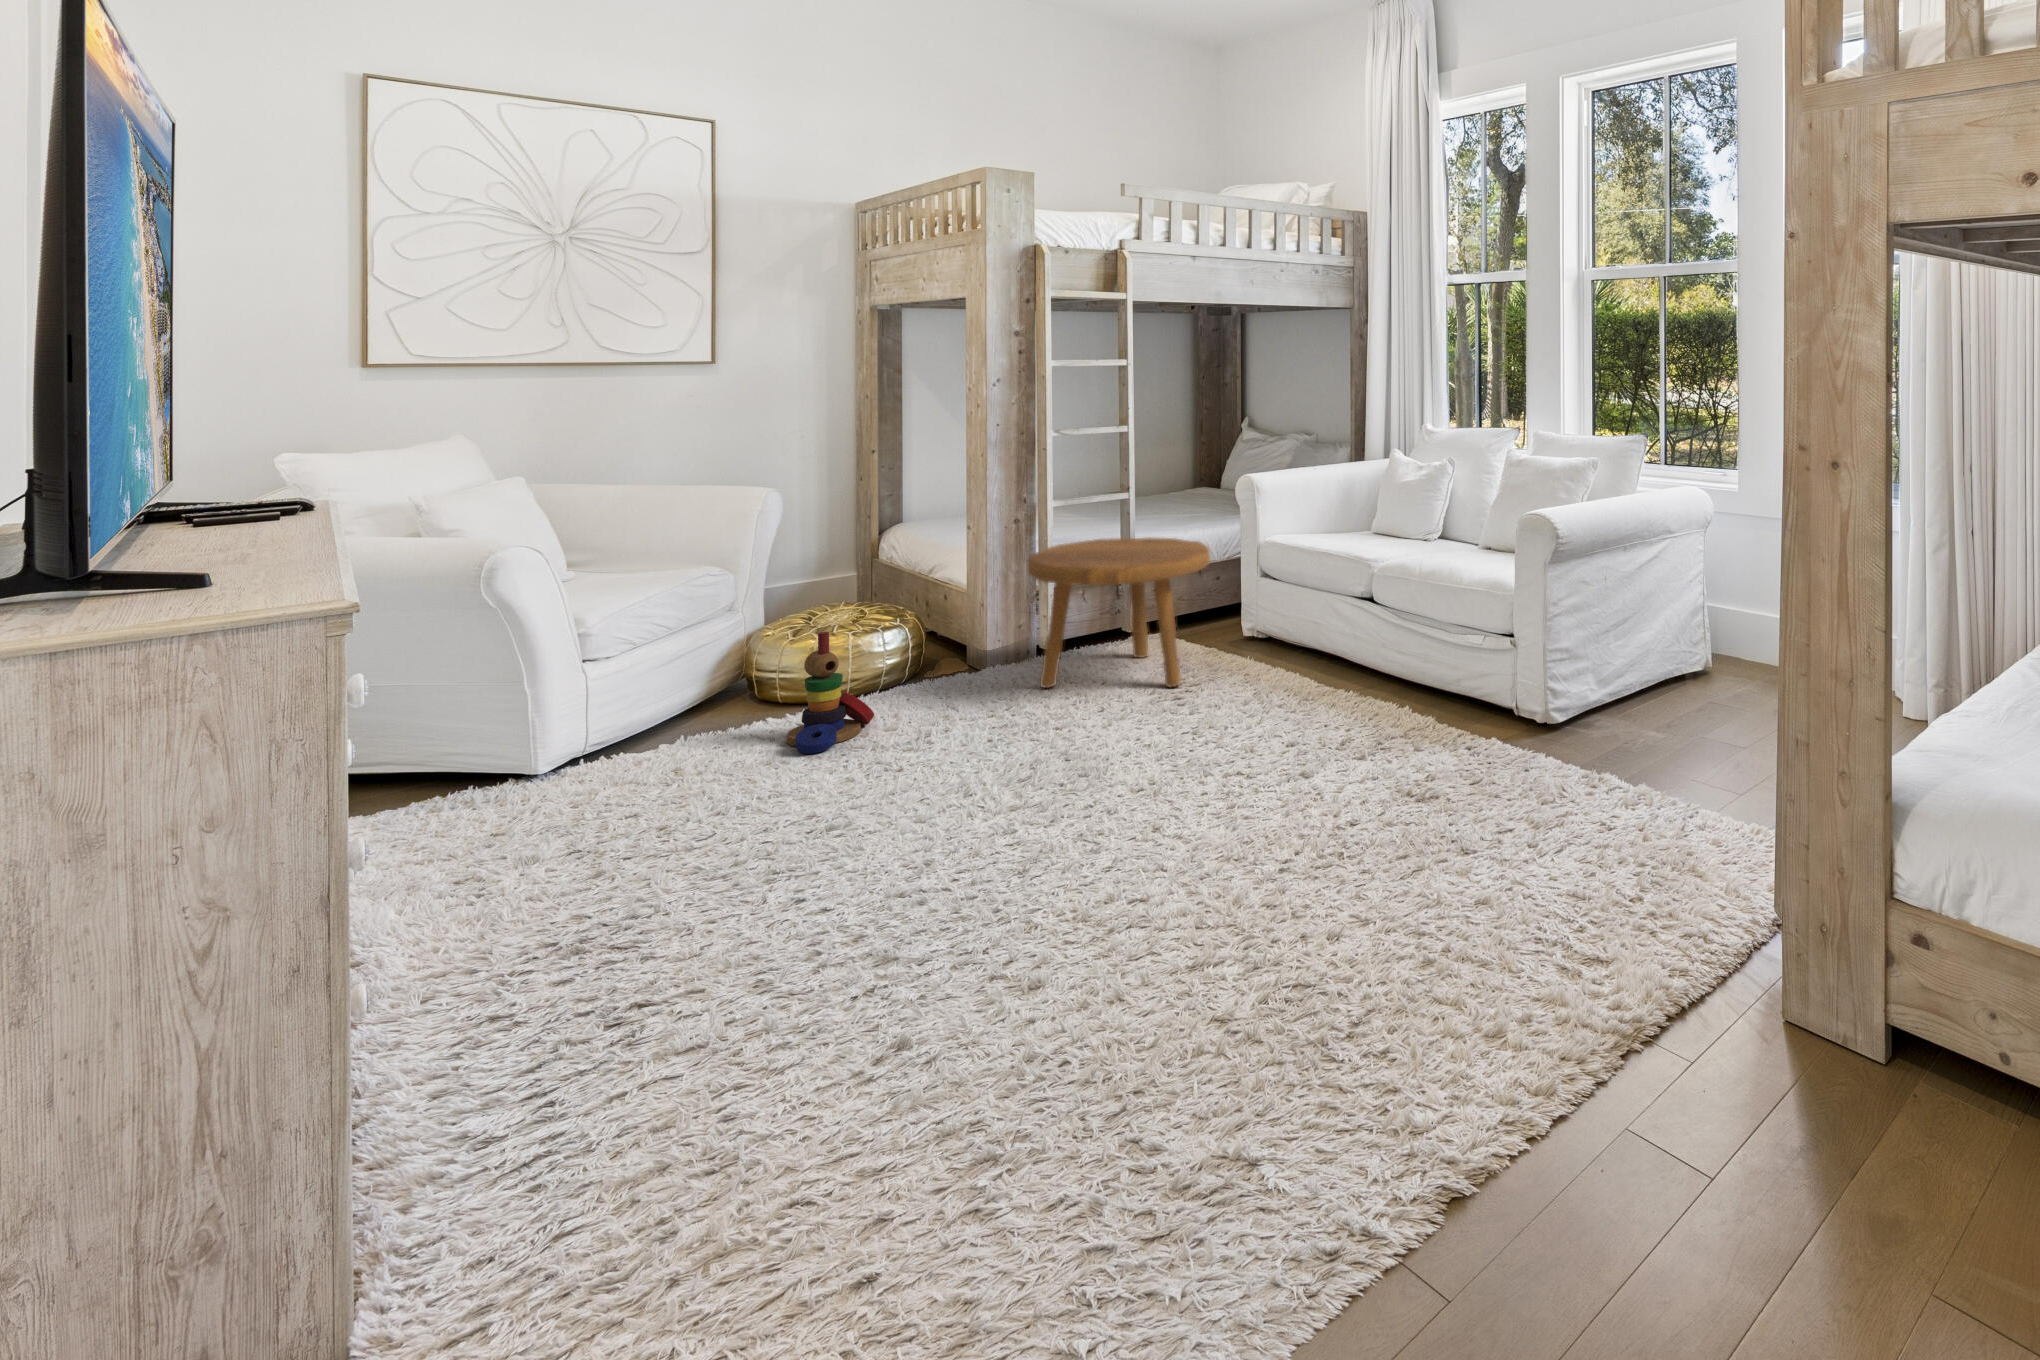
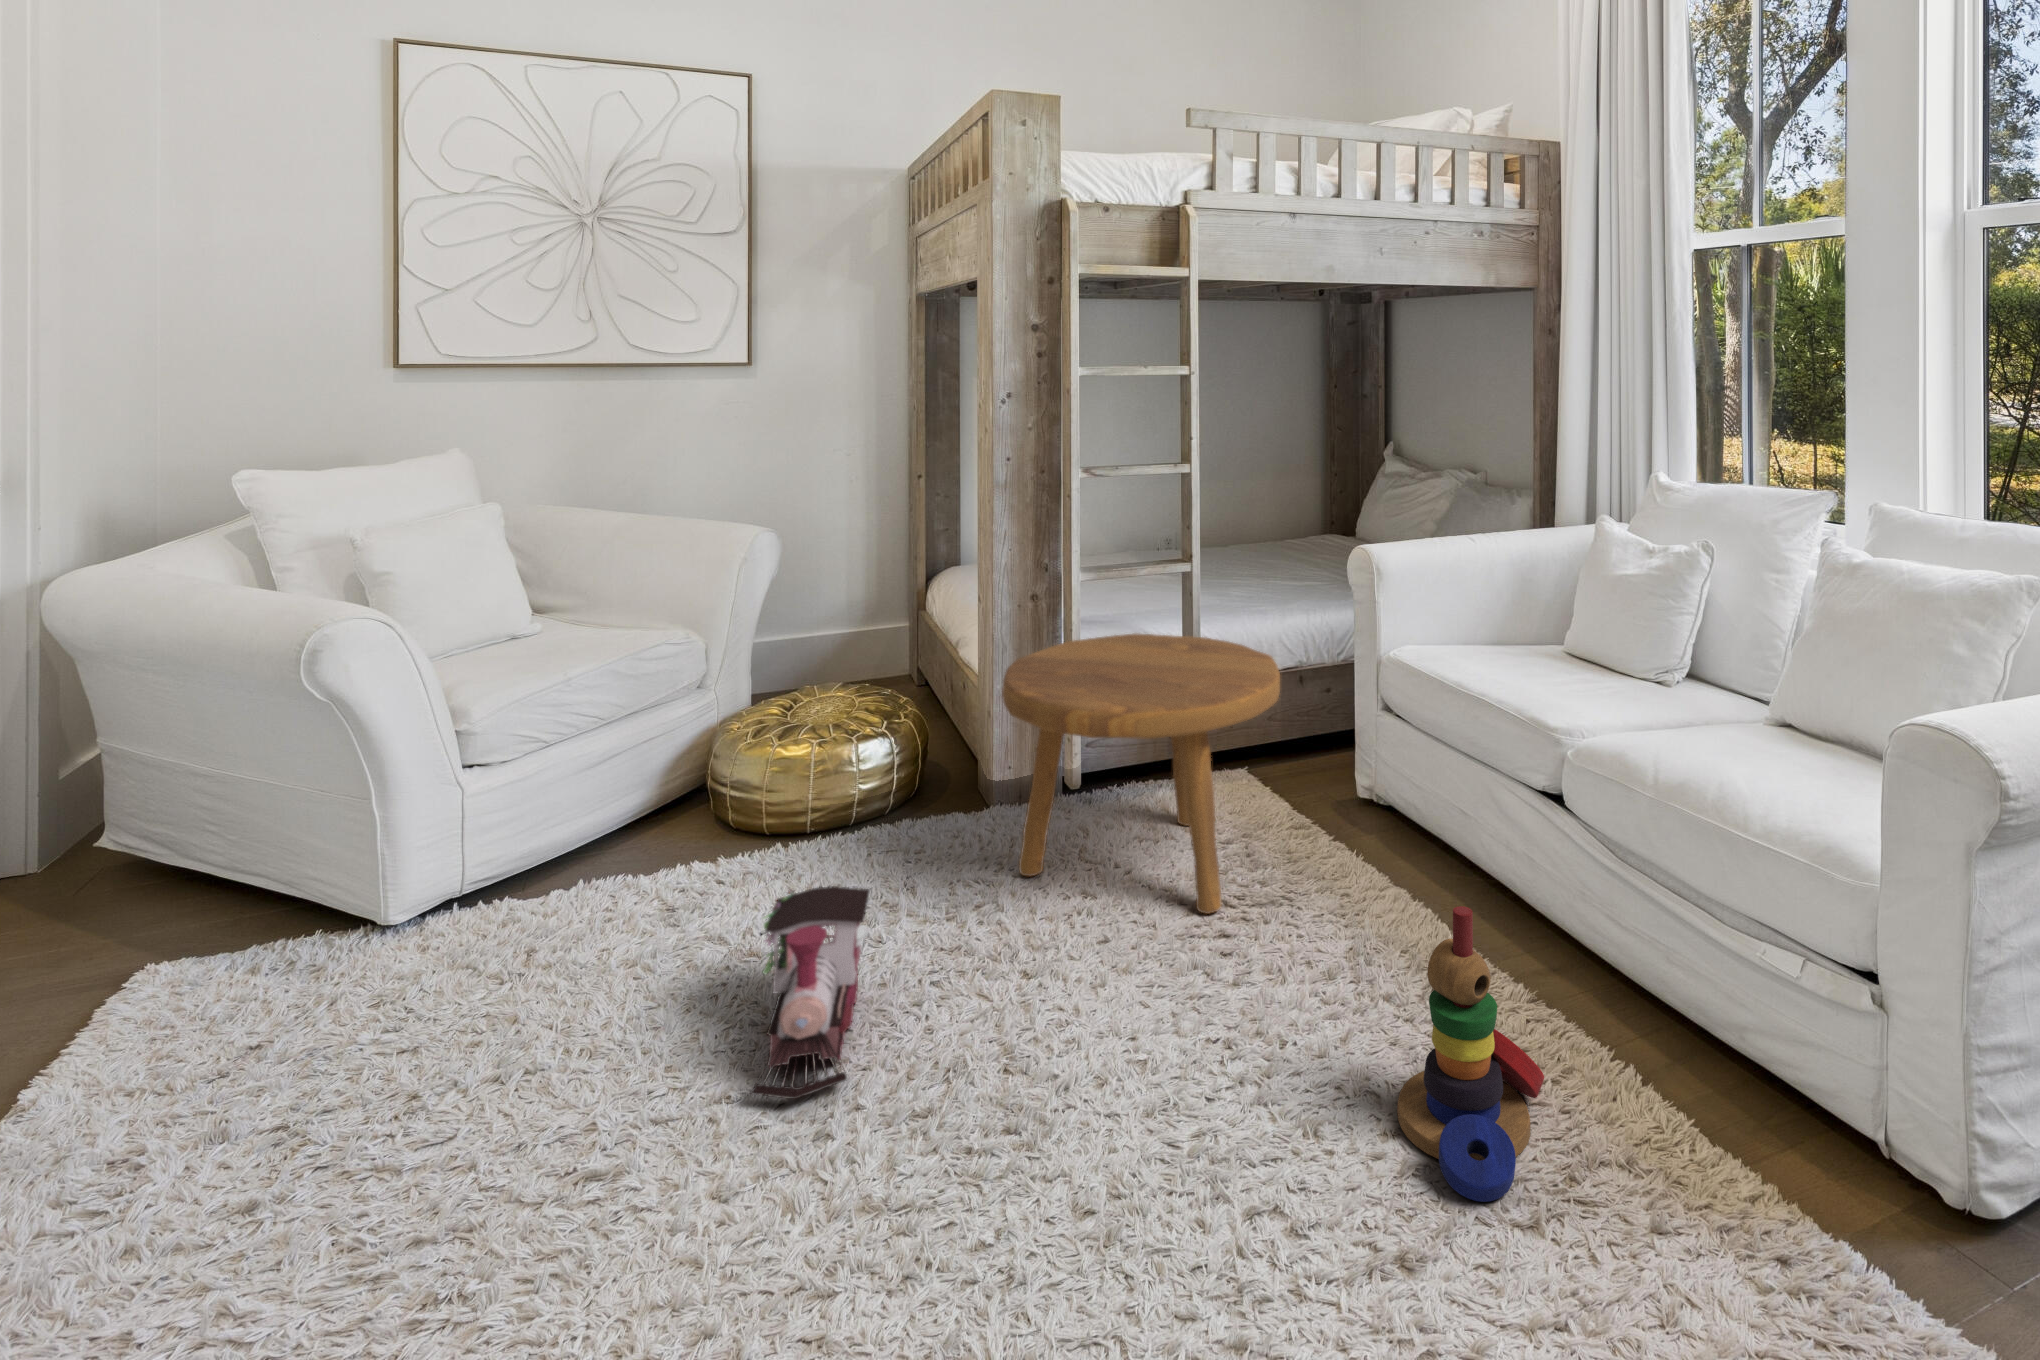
stacking toy: present [786,632,874,754] -> present [1397,906,1544,1202]
toy train: none [917,679,999,772] -> present [750,886,870,1099]

